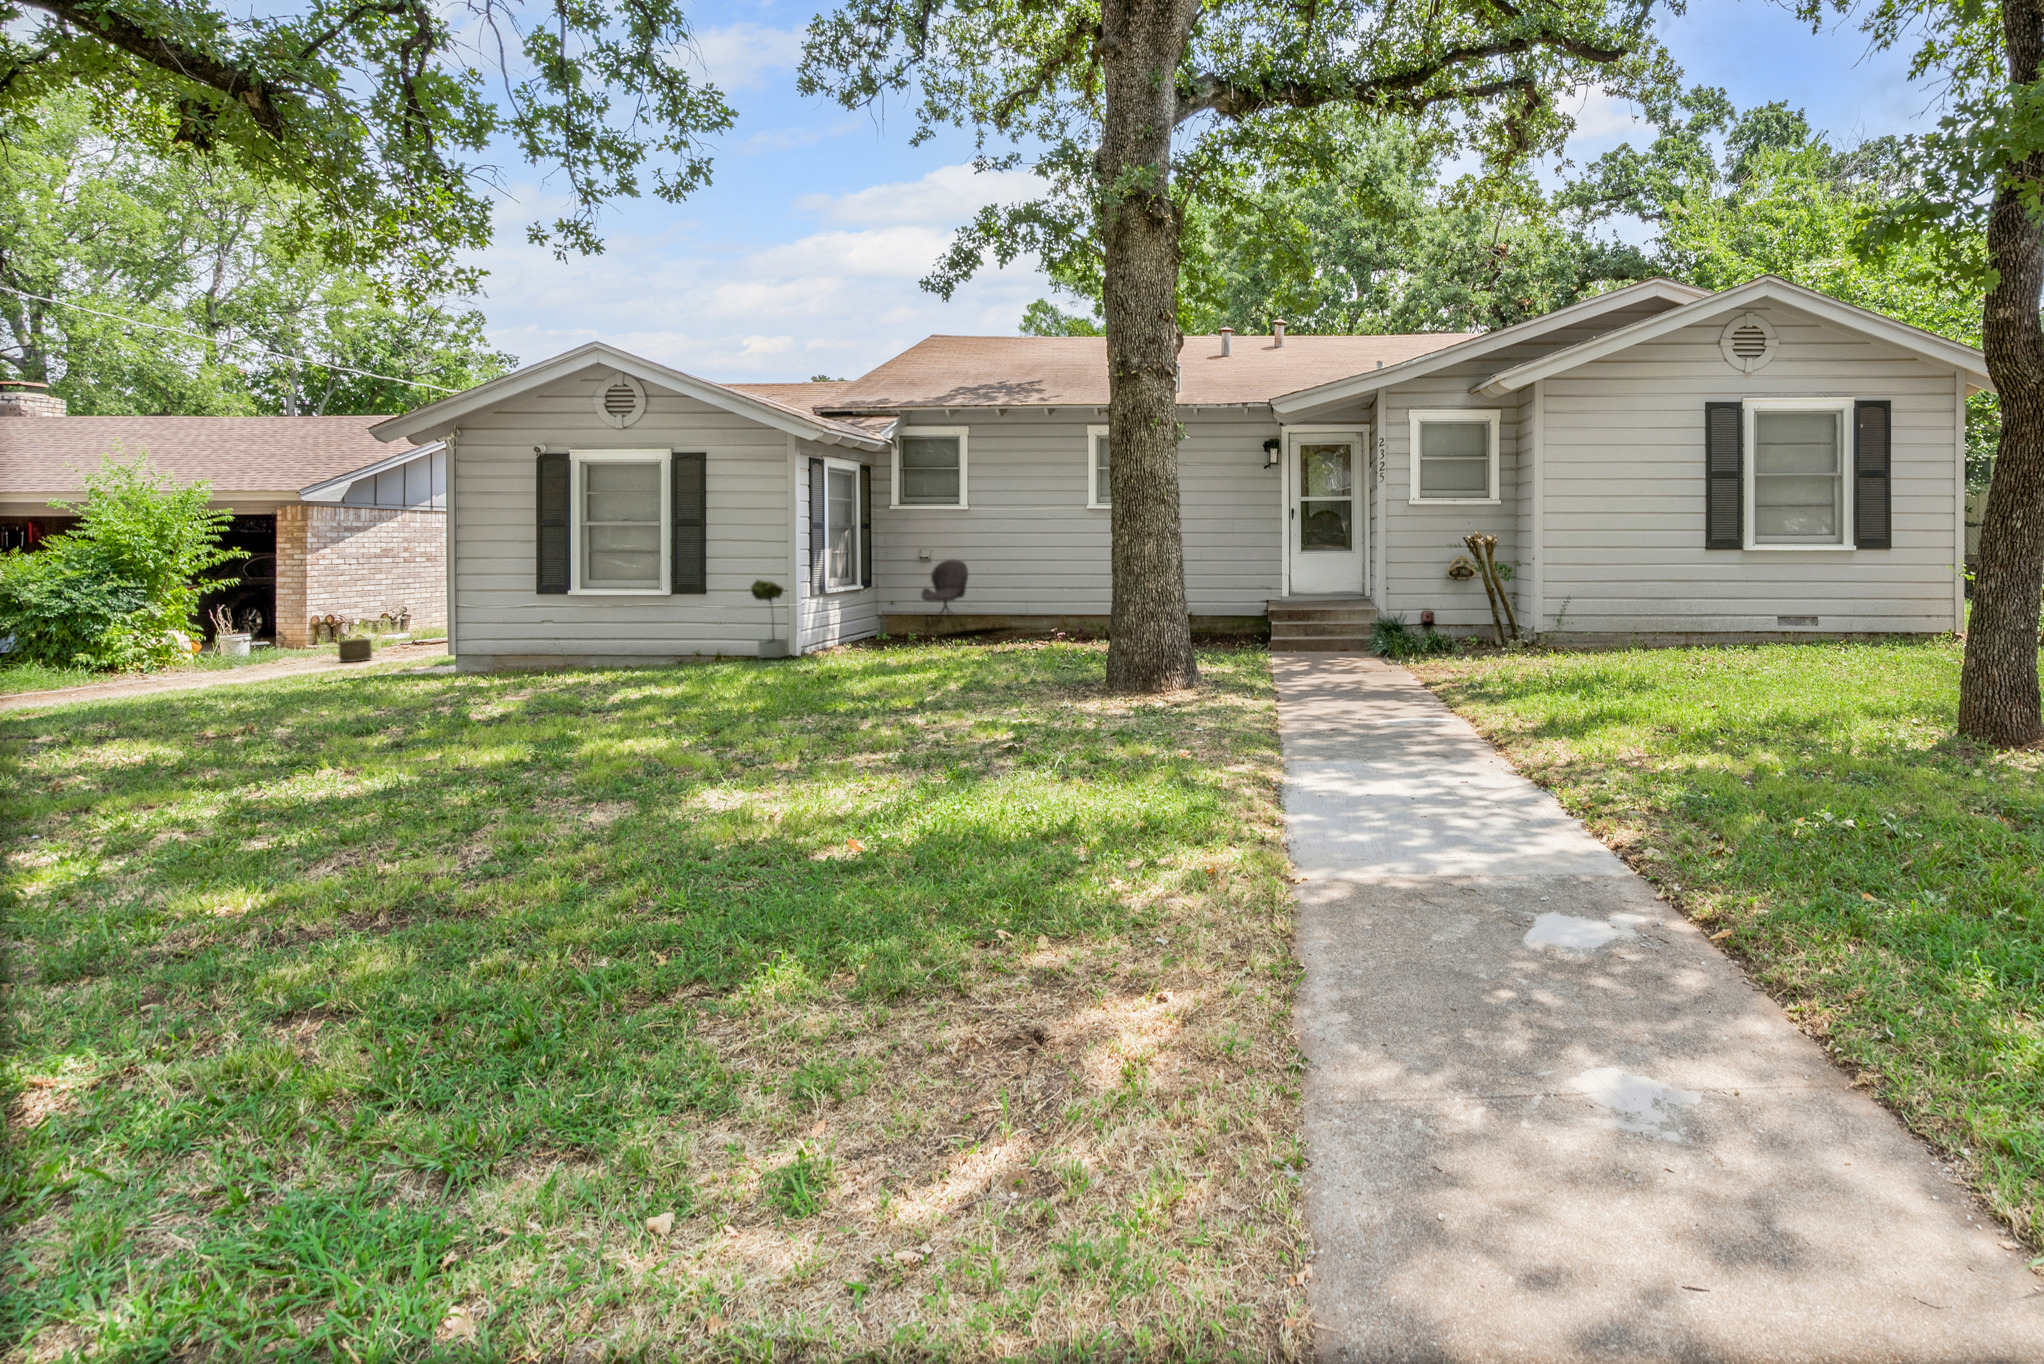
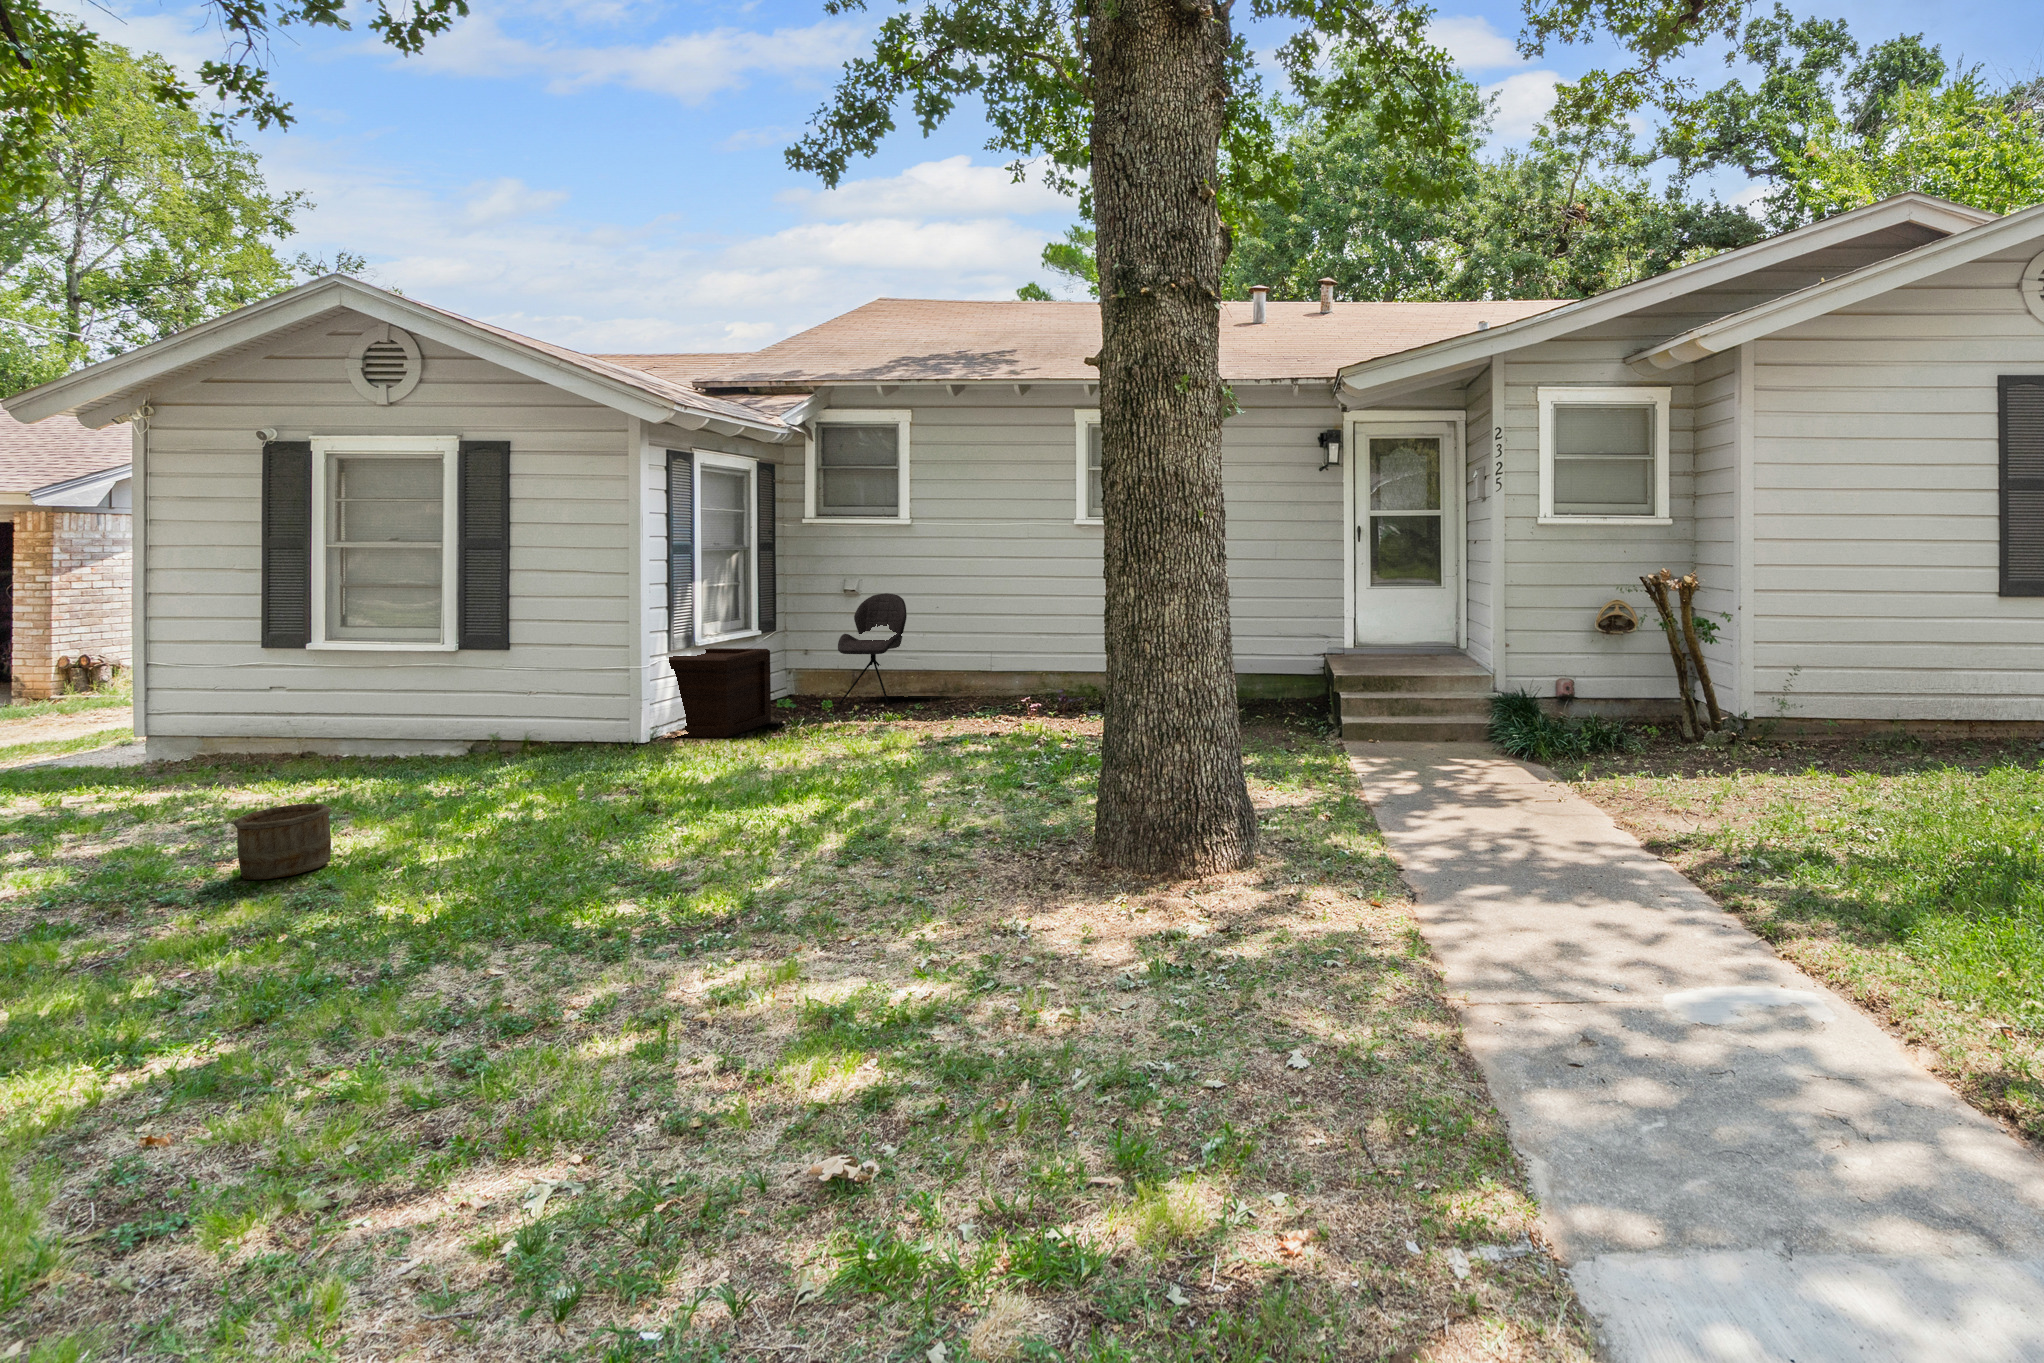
potted tree: present [751,580,790,658] -> none [566,630,627,748]
wooden crate: none [804,595,881,653] -> present [669,648,771,738]
wooden bucket: present [338,639,372,662] -> present [233,804,332,879]

